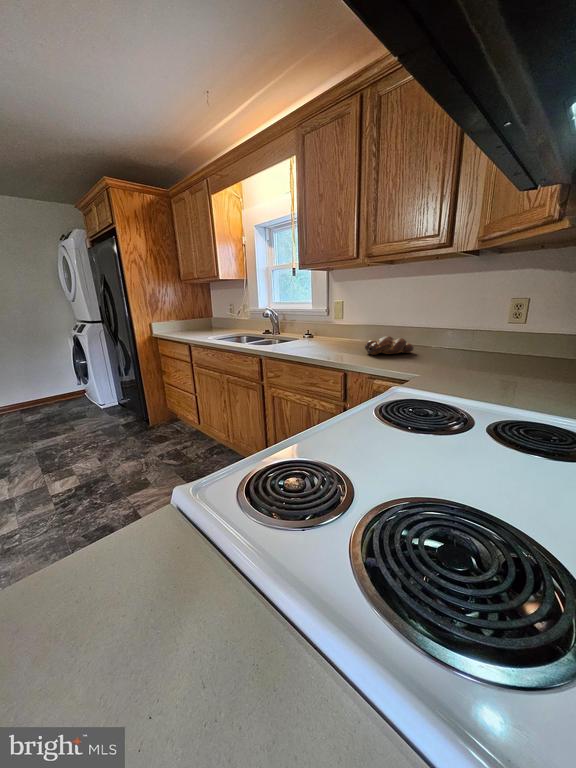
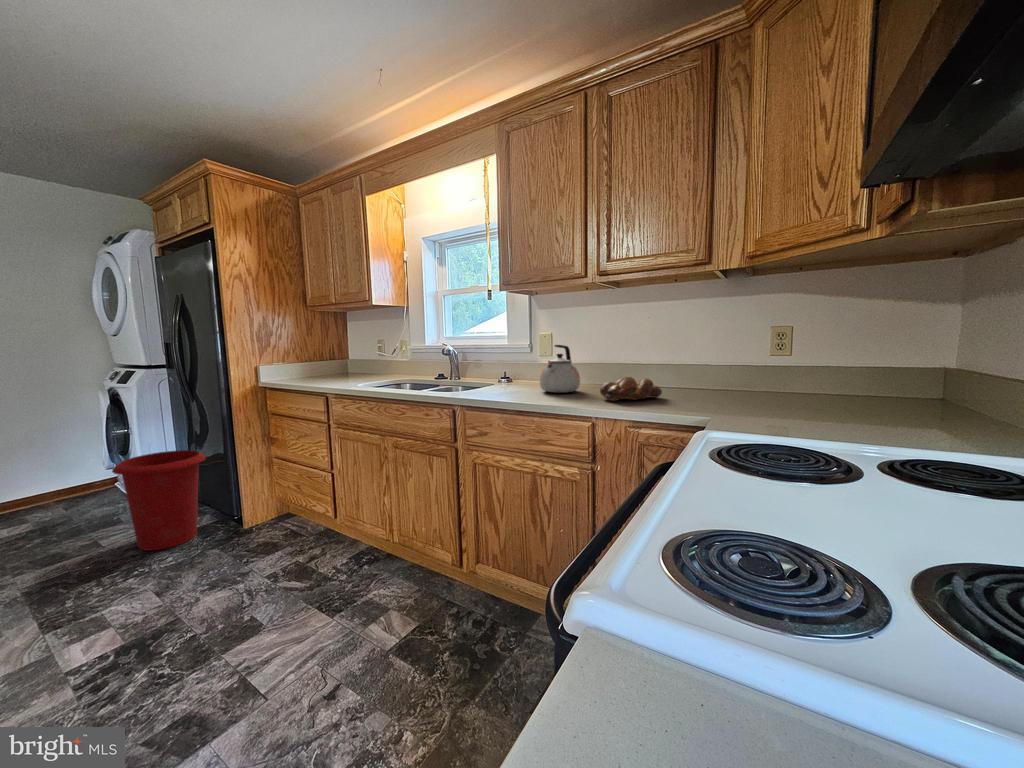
kettle: none [326,310,356,346] -> present [540,345,580,393]
waste bin: none [74,376,126,434] -> present [112,450,206,551]

